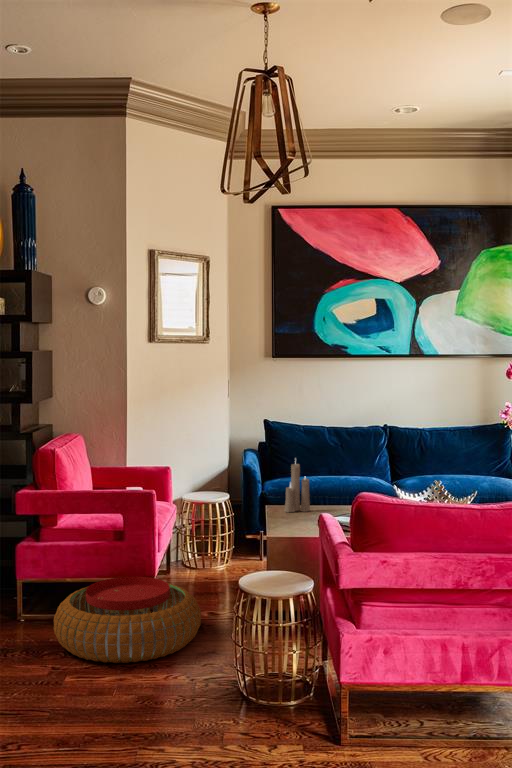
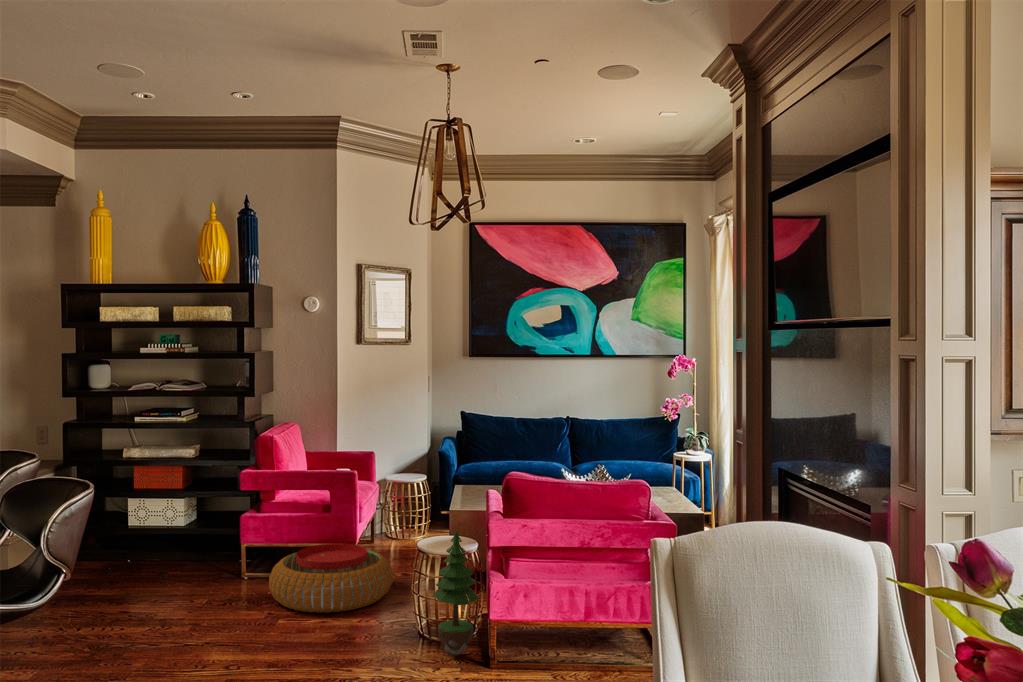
candle: present [285,463,310,512] -> none [469,442,492,491]
potted tree: none [262,567,321,726] -> present [433,530,478,656]

